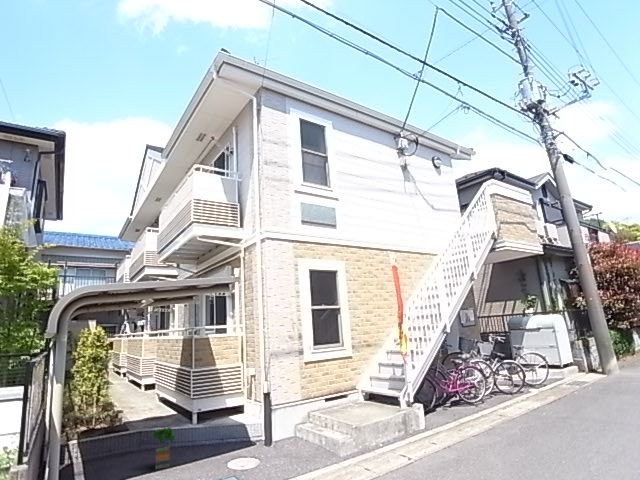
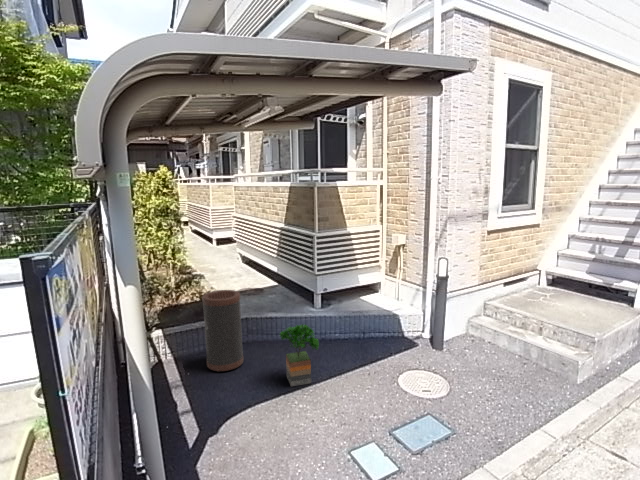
trash can: none [105,410,133,467] -> present [202,290,243,372]

